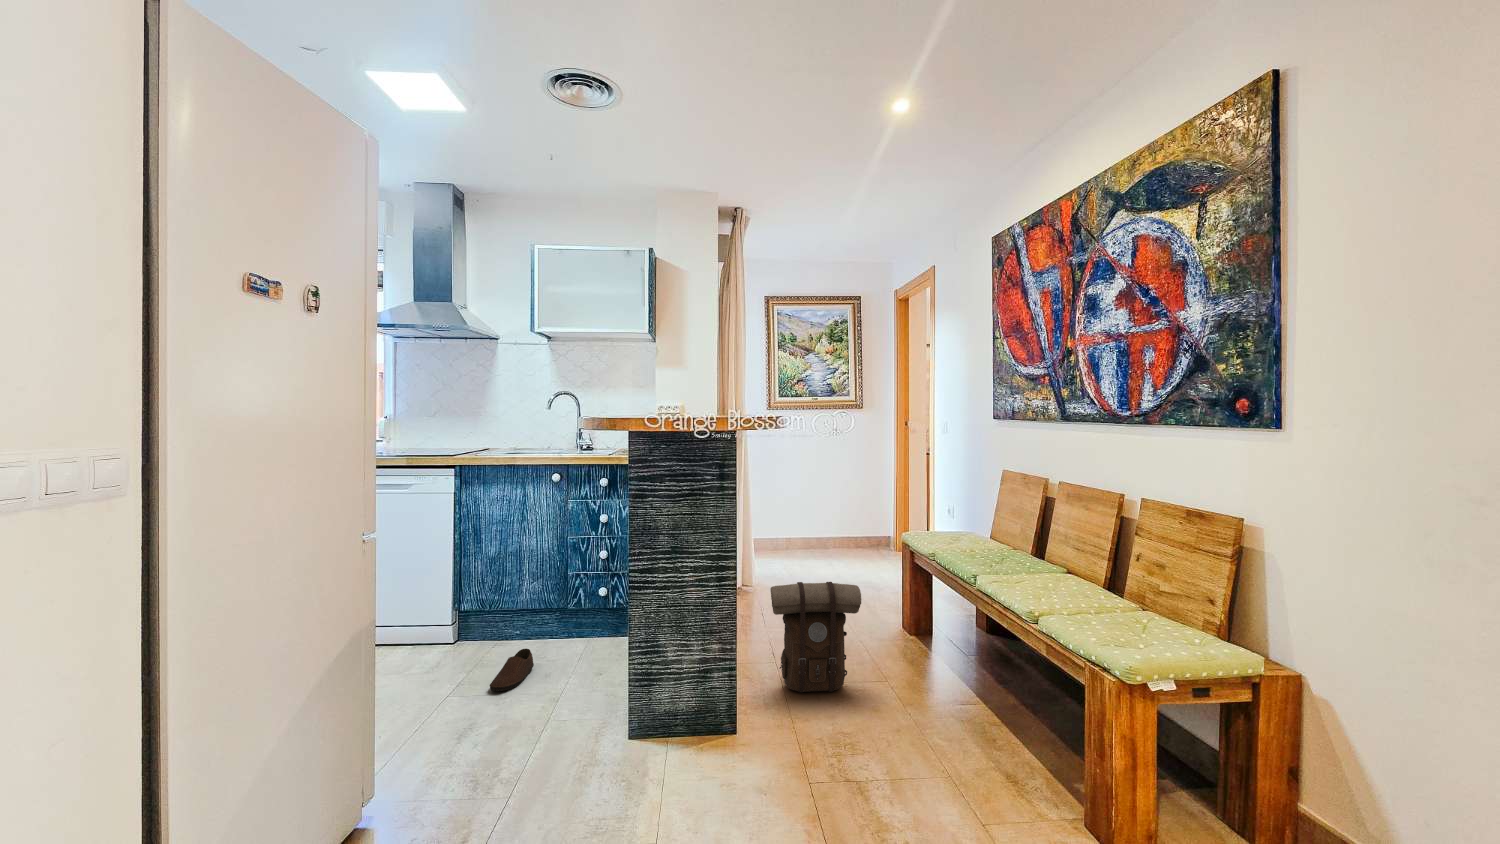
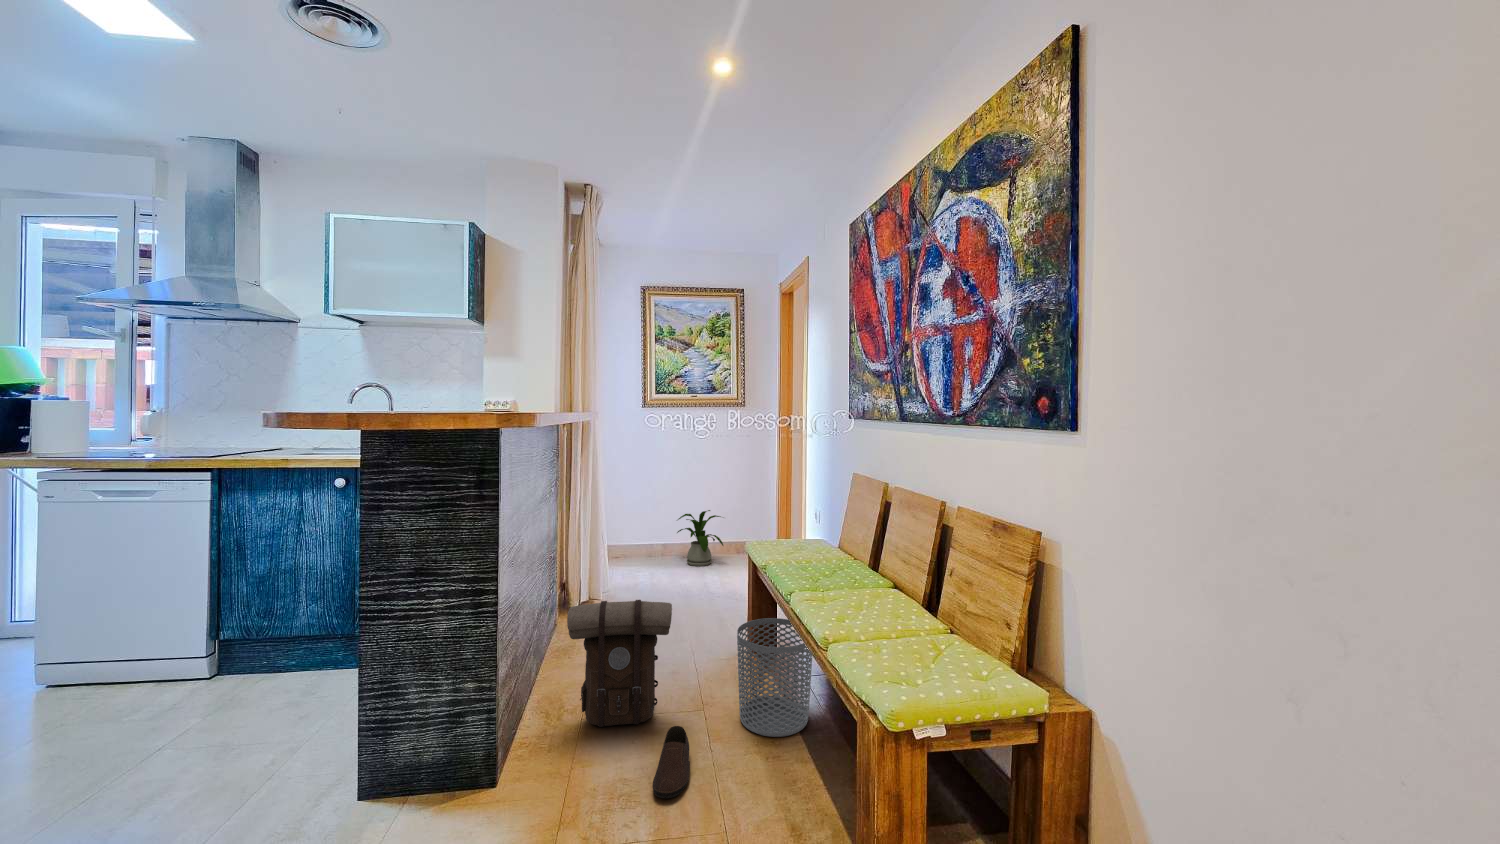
house plant: none [800,508,849,561] -> present [677,510,723,566]
waste bin: none [918,602,991,707] -> present [737,618,812,737]
shoe: present [490,649,534,691] -> present [653,726,690,798]

